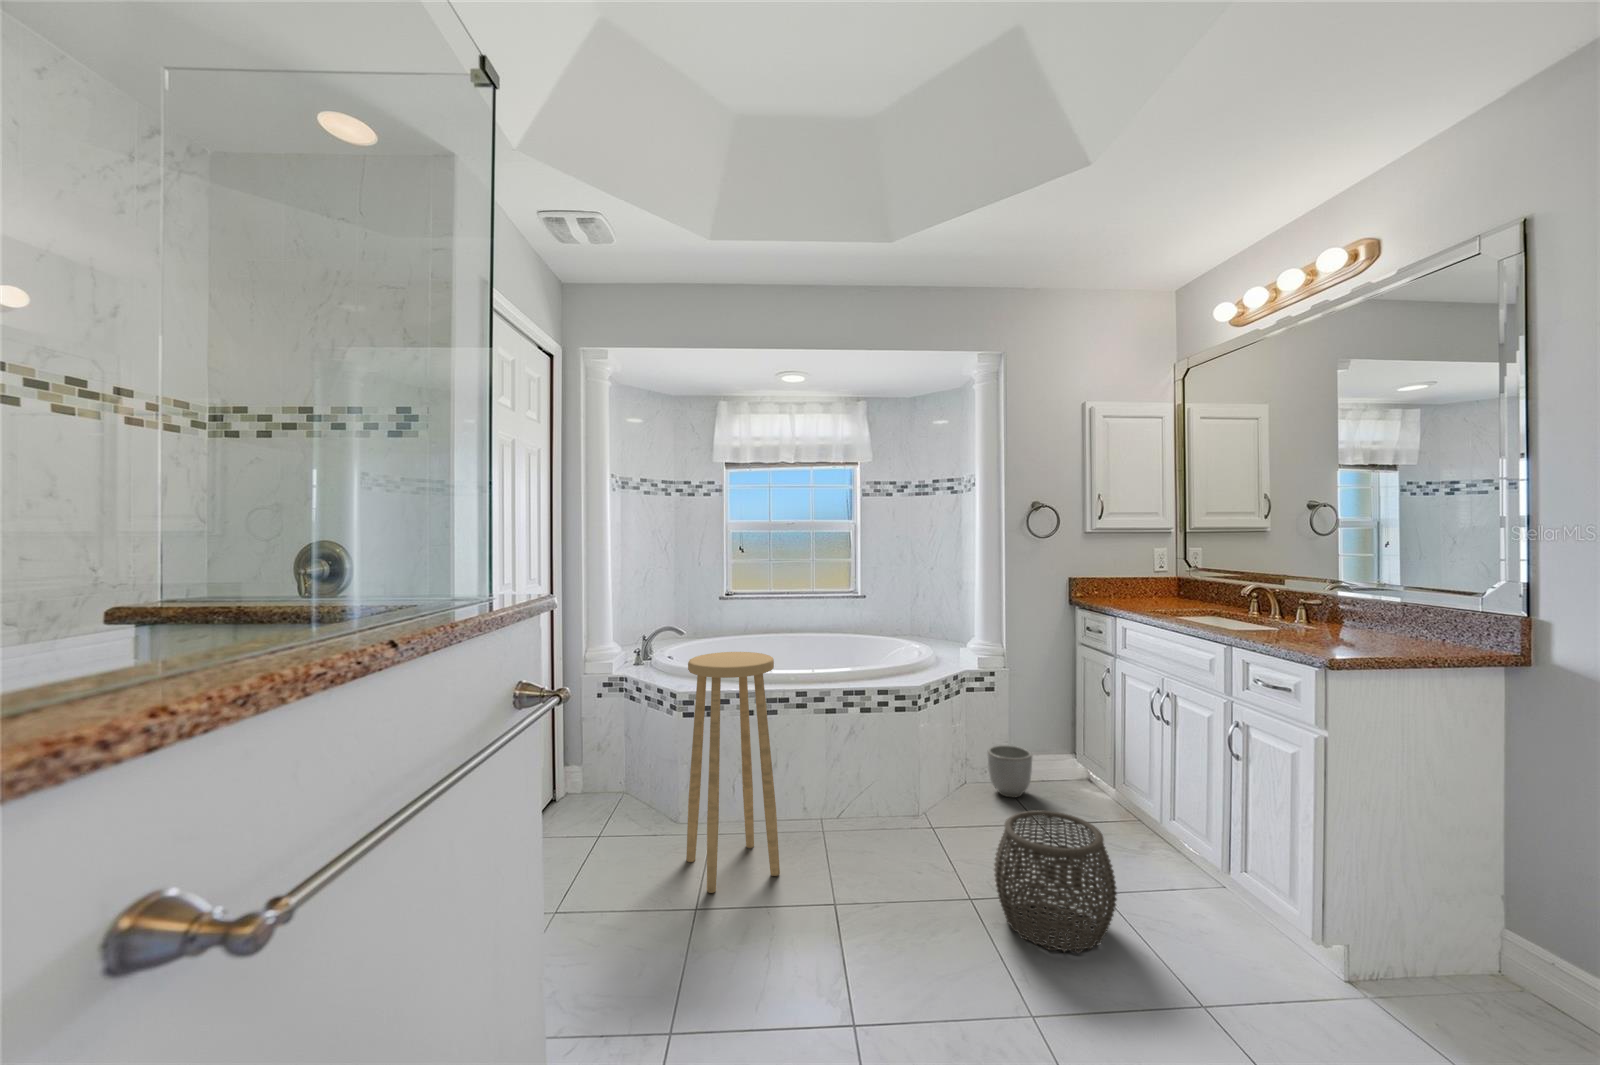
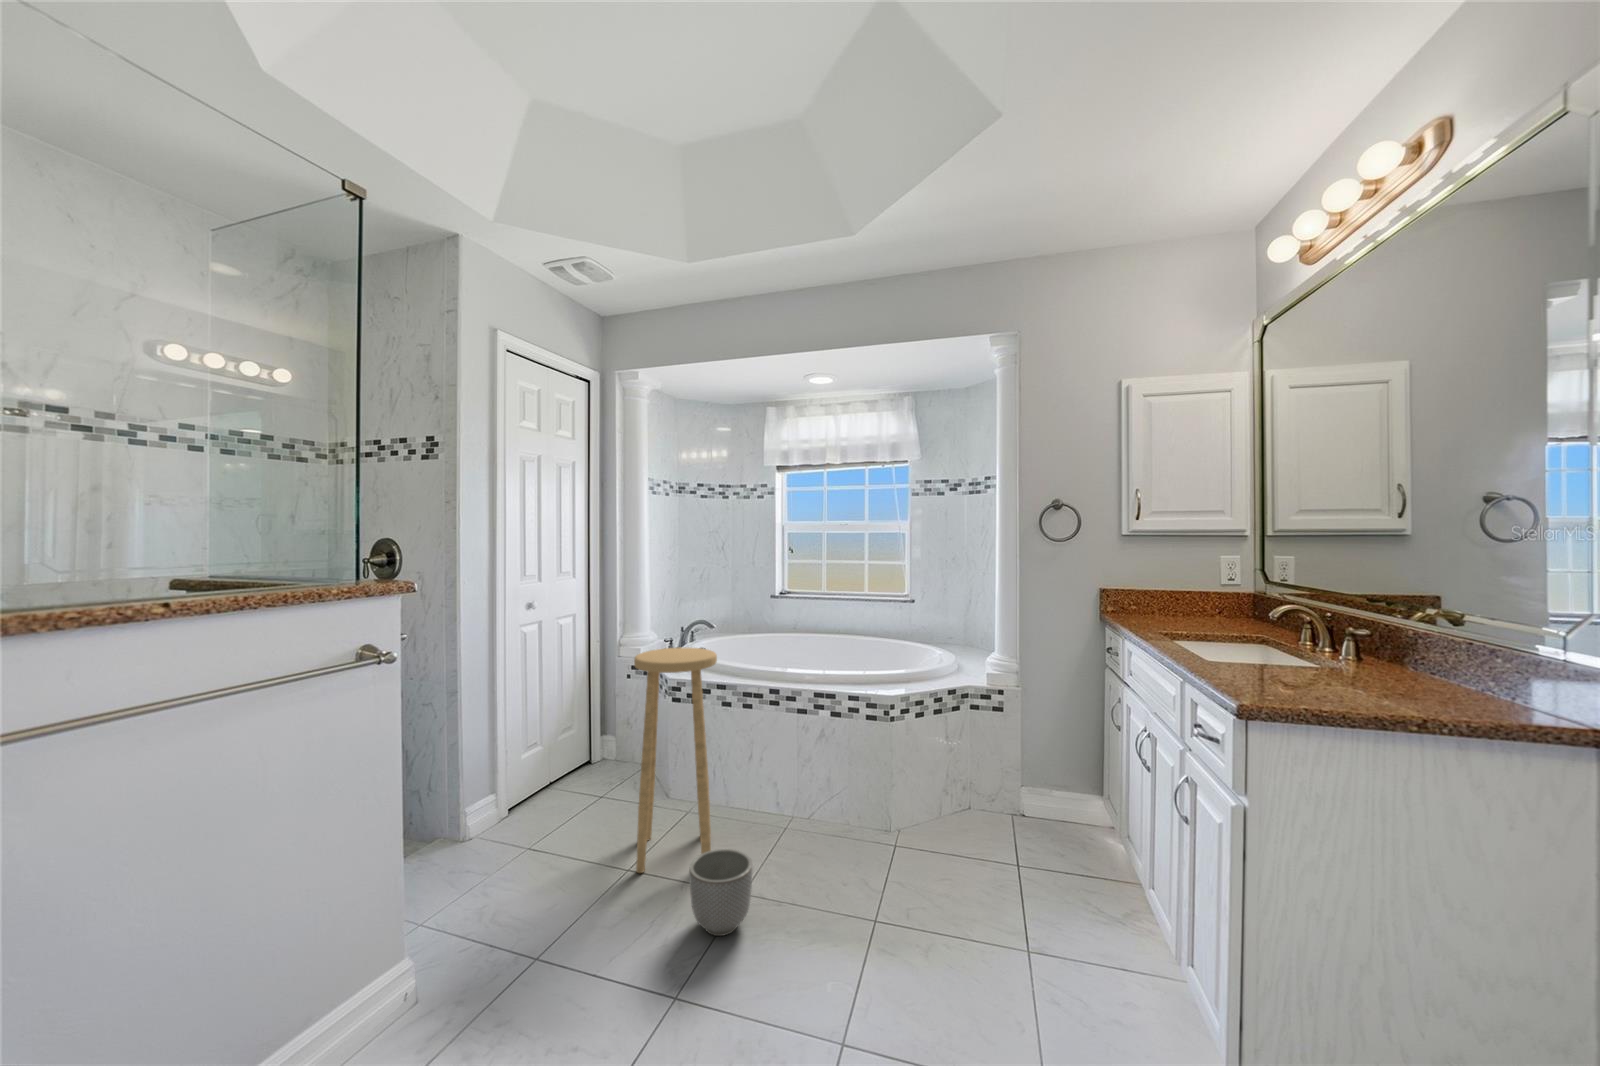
planter: present [988,745,1032,797] -> present [689,849,753,936]
woven basket: present [994,810,1117,952] -> none [878,846,1010,1017]

